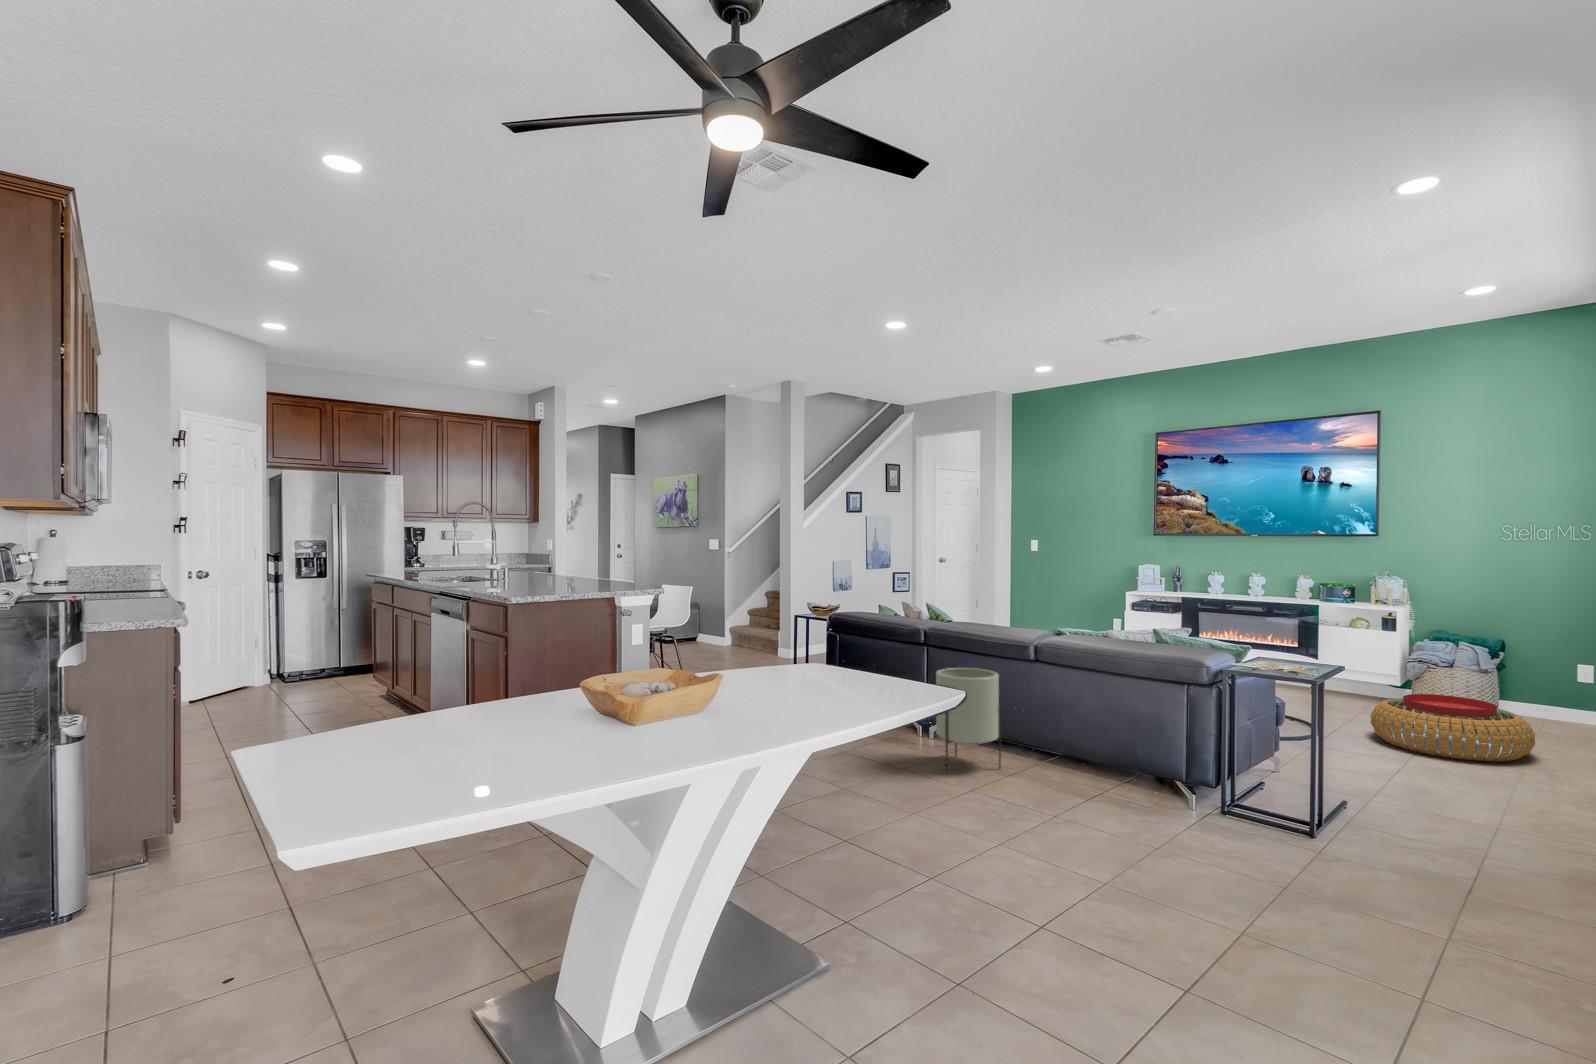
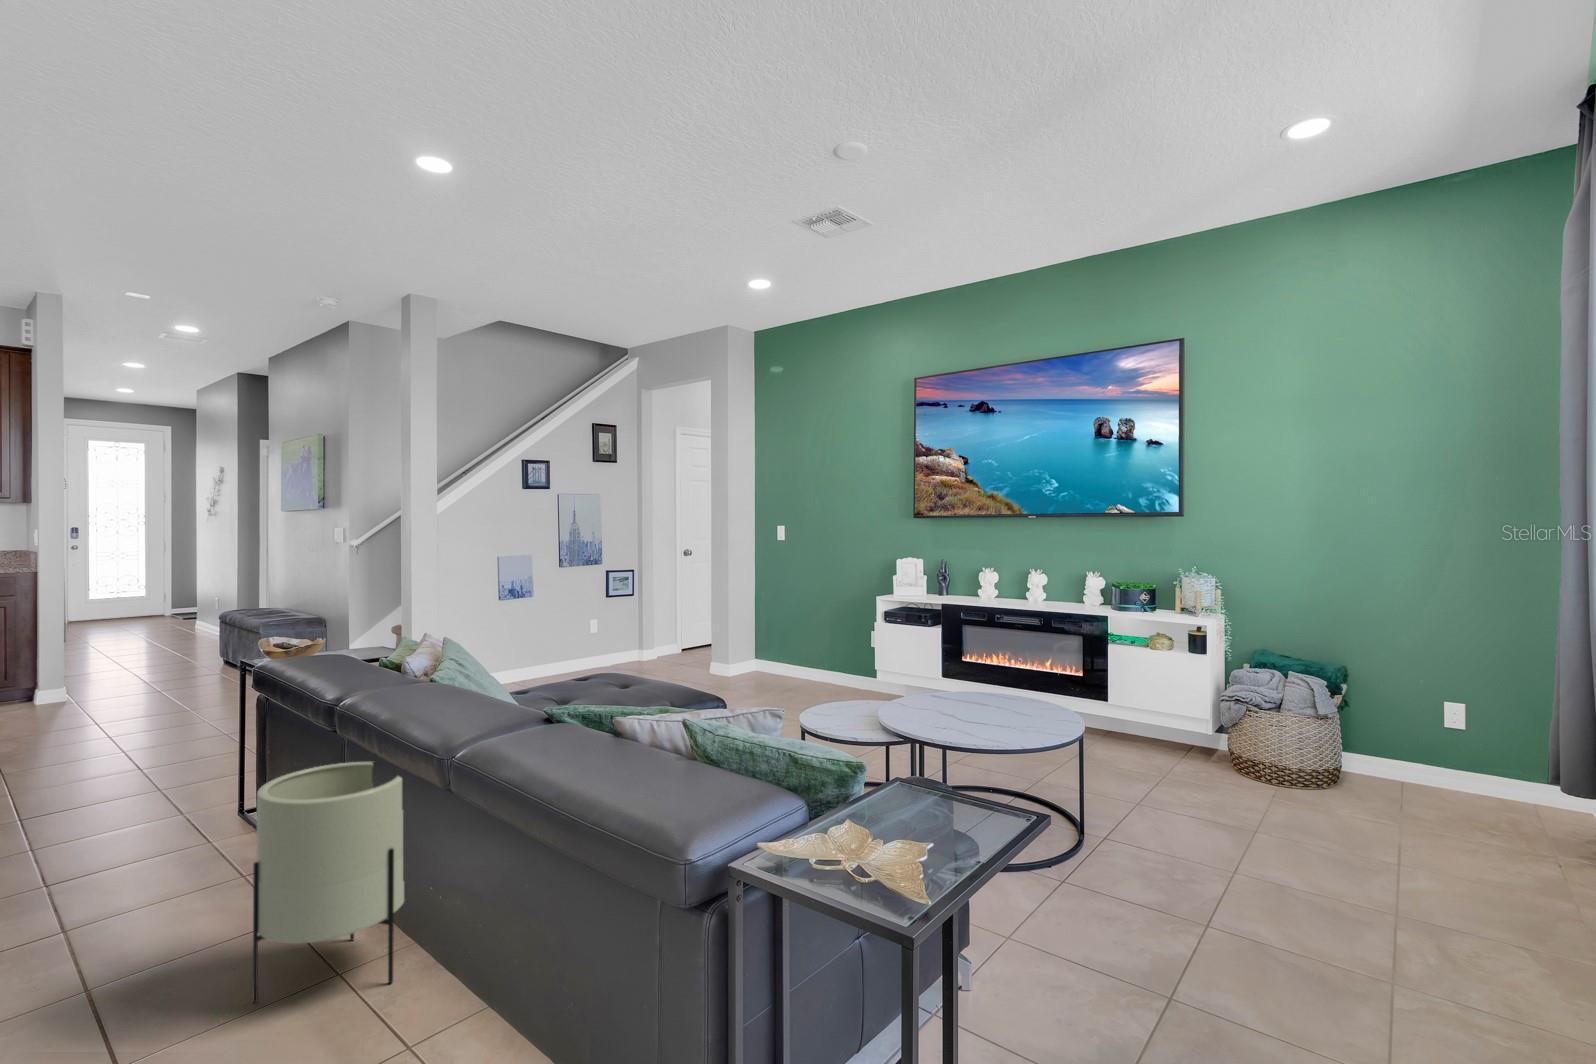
pouf: present [1371,694,1535,761] -> none [1151,765,1396,898]

